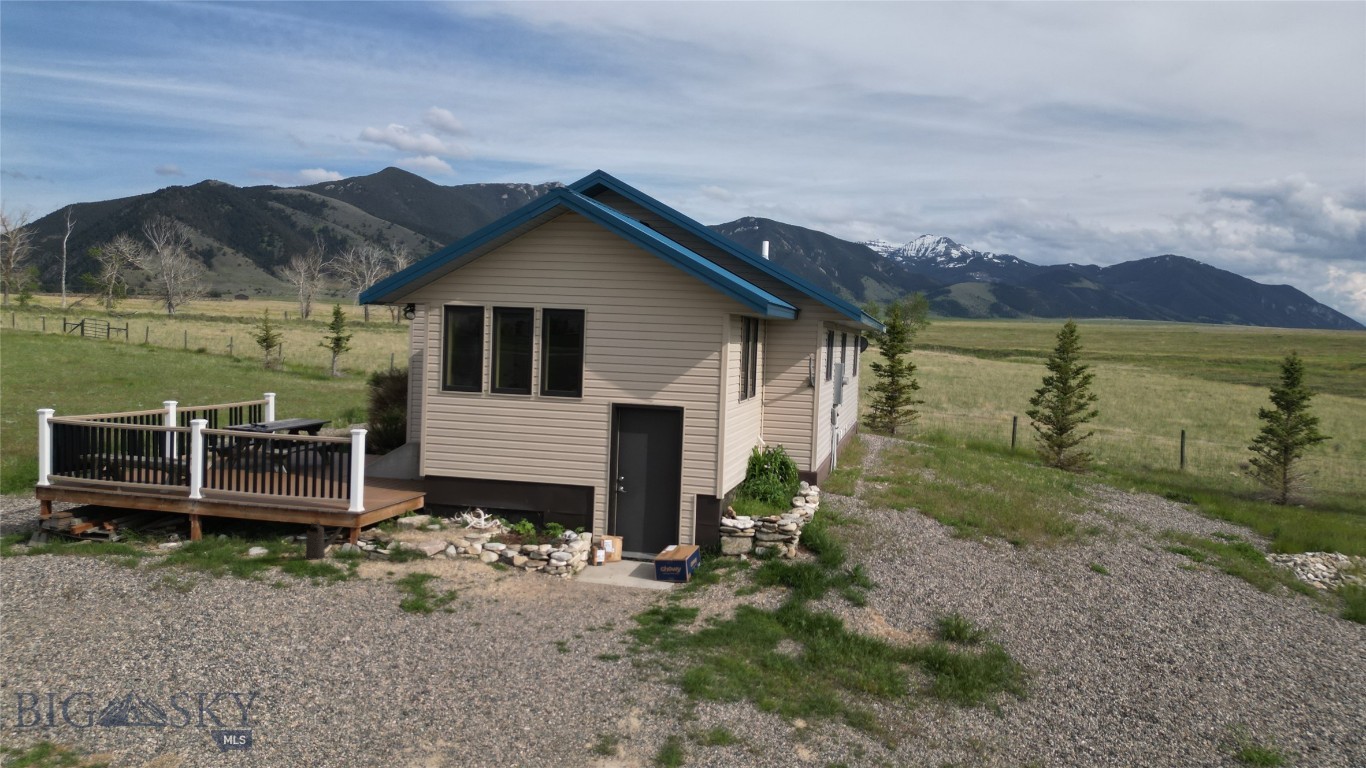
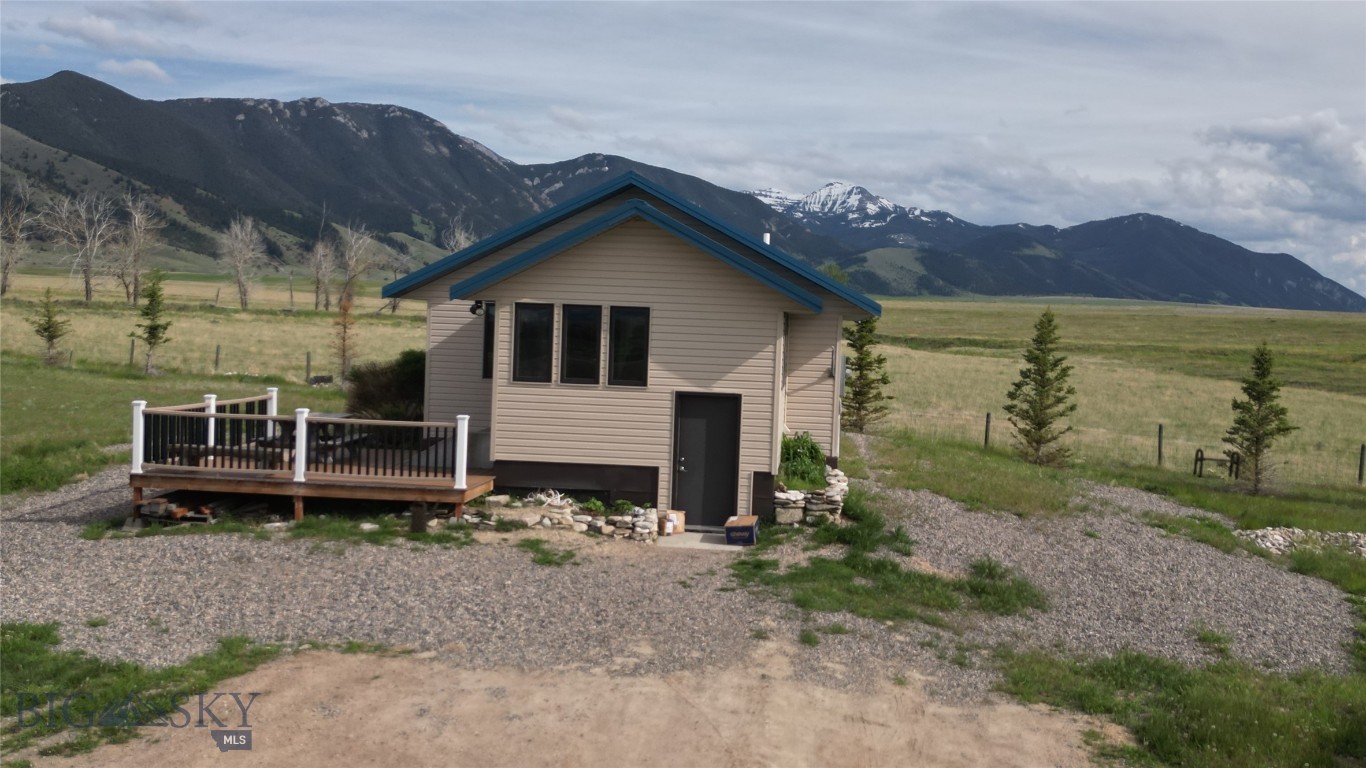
bench: none [1218,457,1269,490] -> present [1193,449,1240,480]

